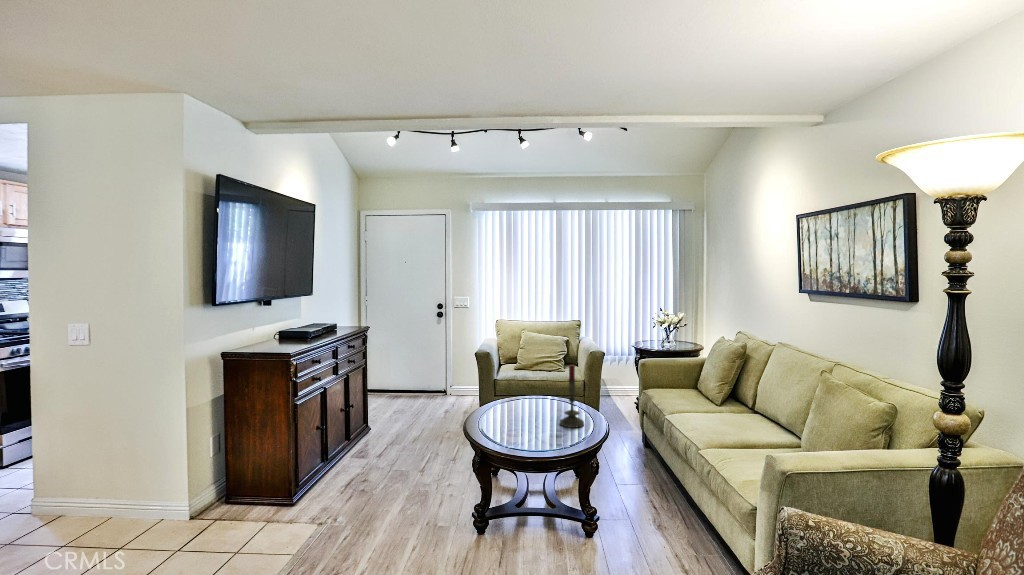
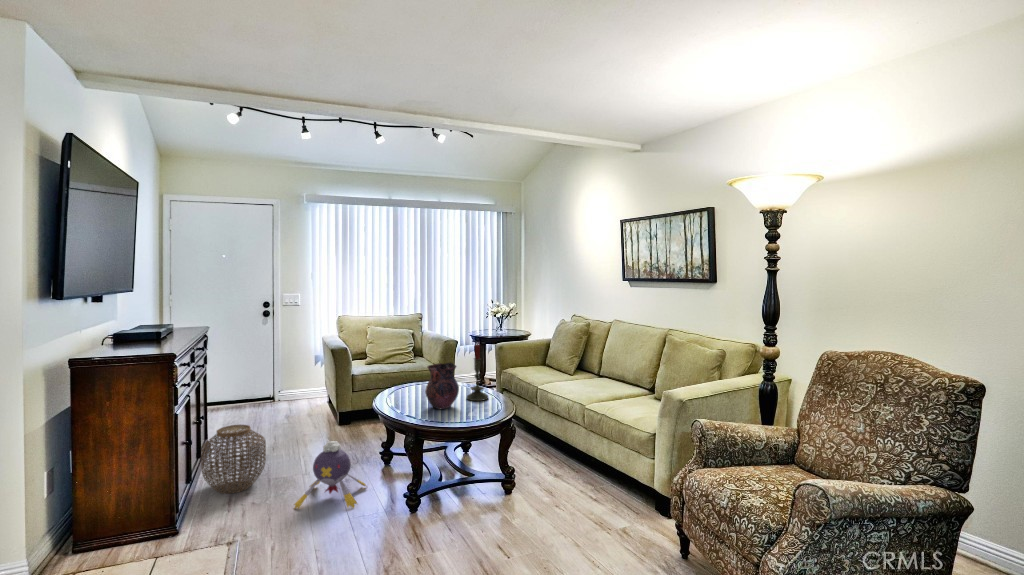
vase: none [507,382,543,432] -> present [425,363,459,409]
woven basket: none [328,419,382,481] -> present [201,425,266,494]
plush toy: none [382,449,456,520] -> present [294,441,366,508]

